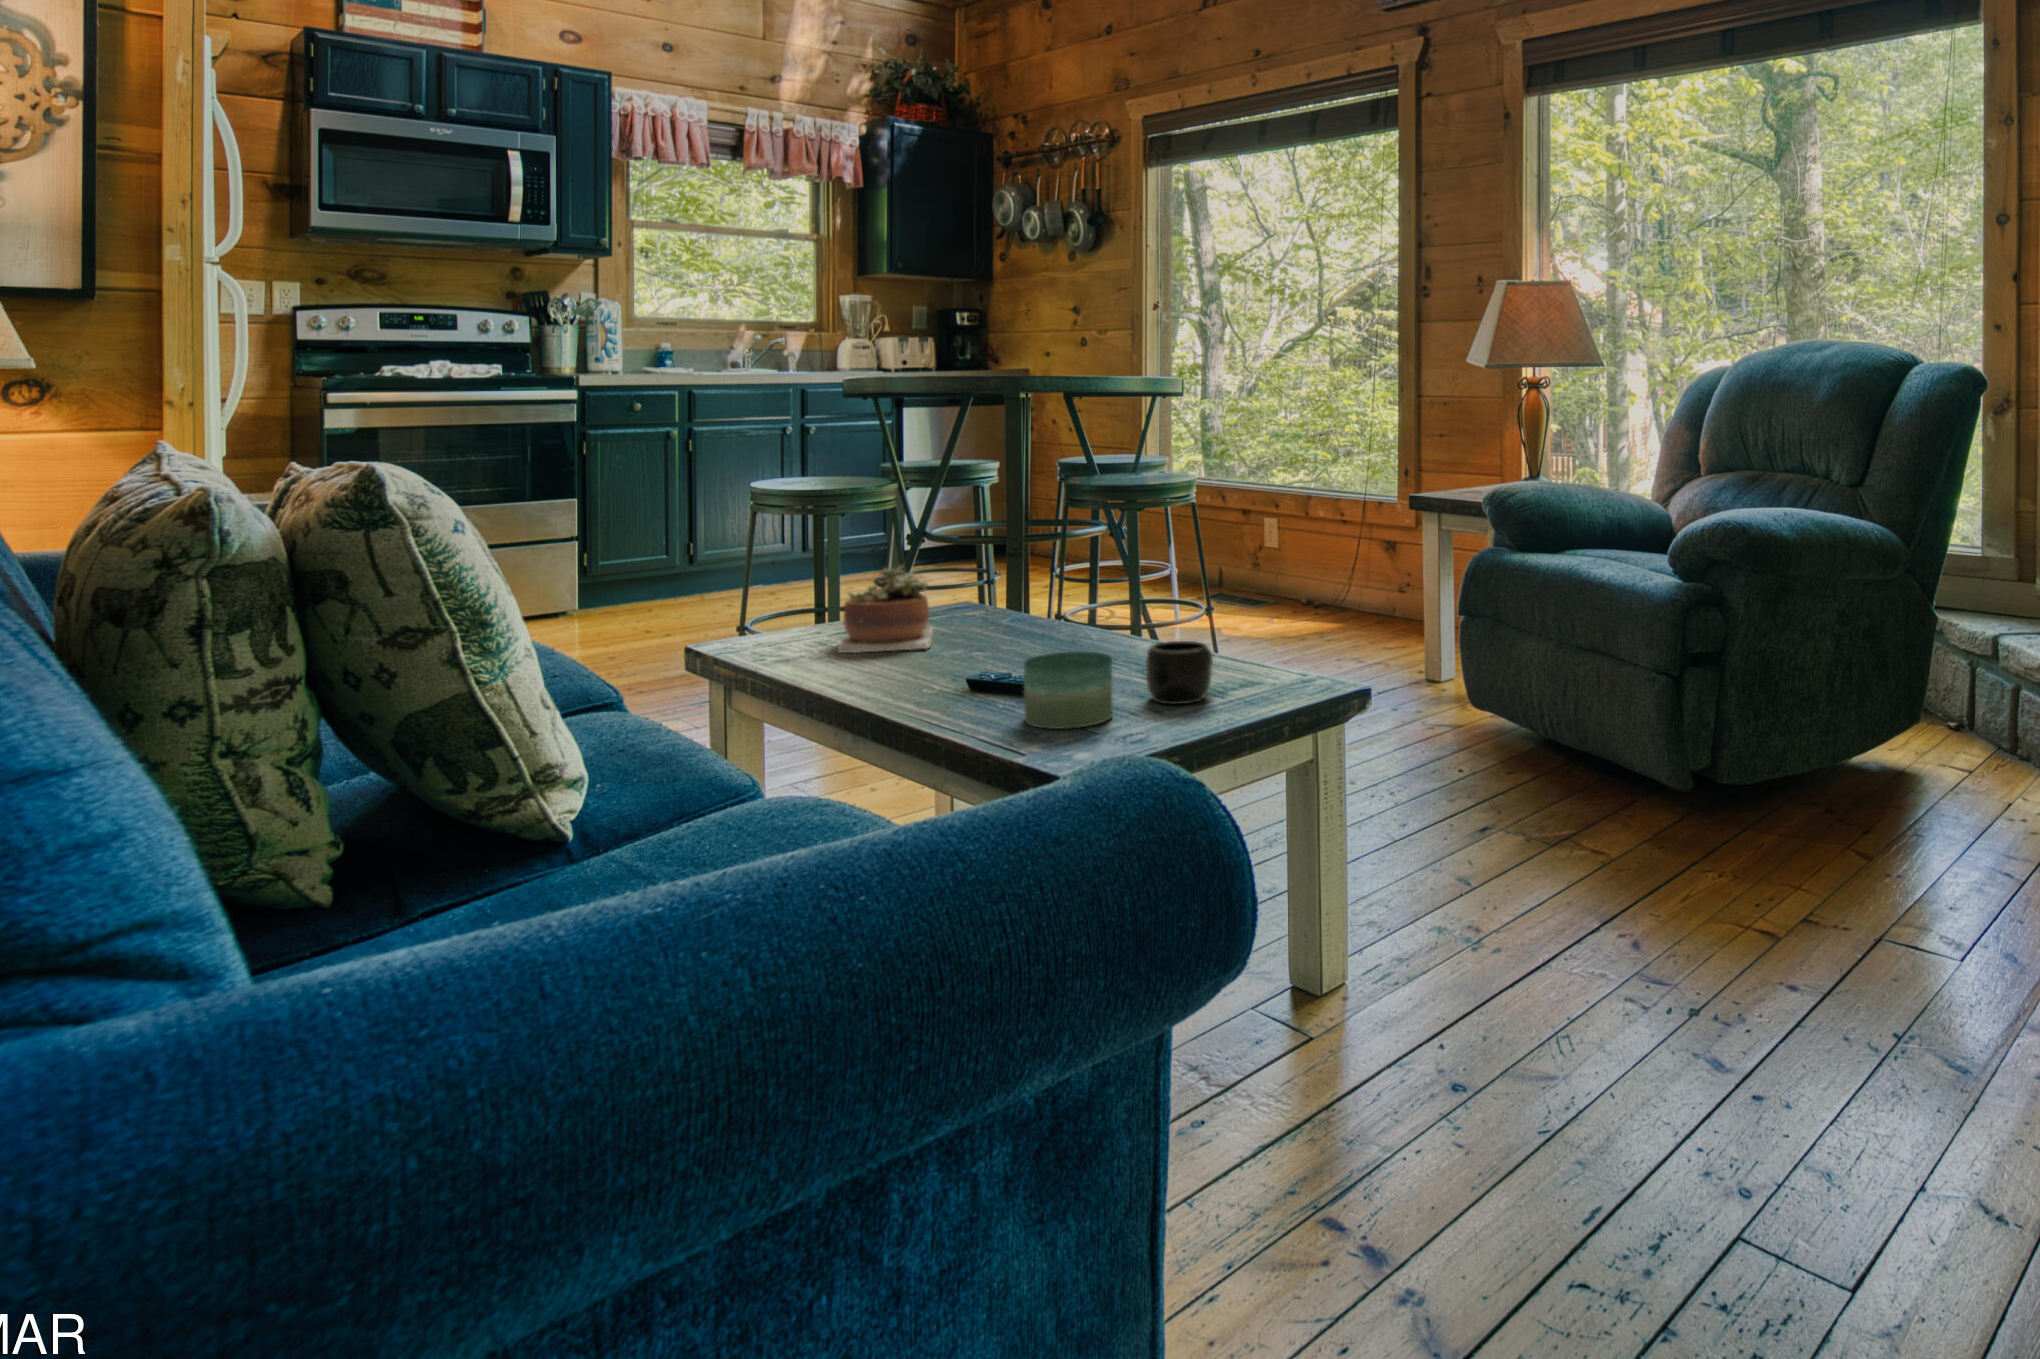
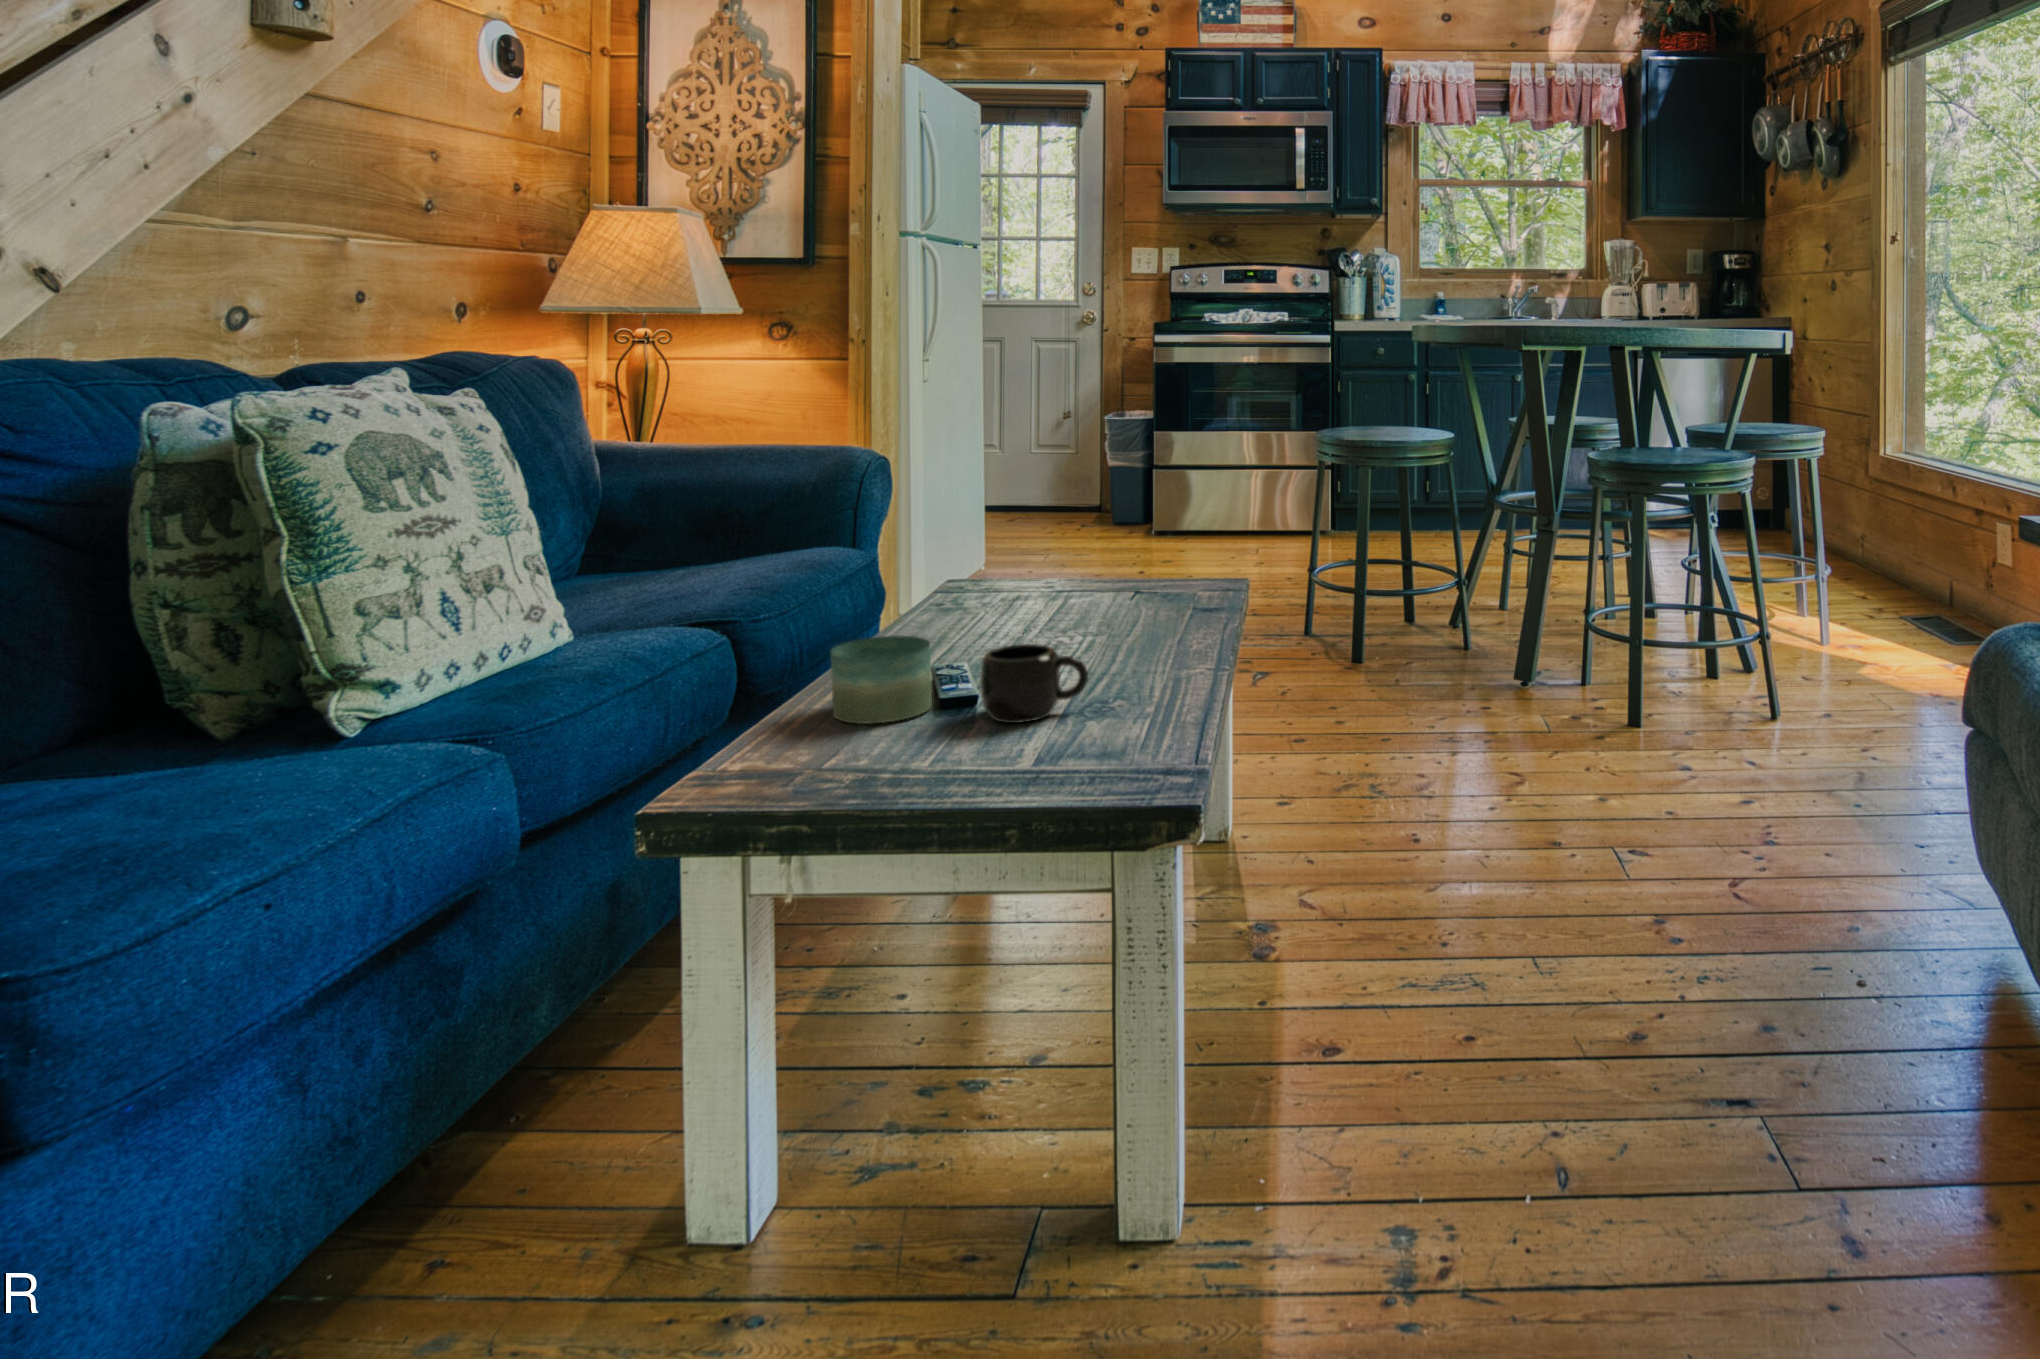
succulent plant: present [838,566,933,653] -> none [974,520,1096,609]

